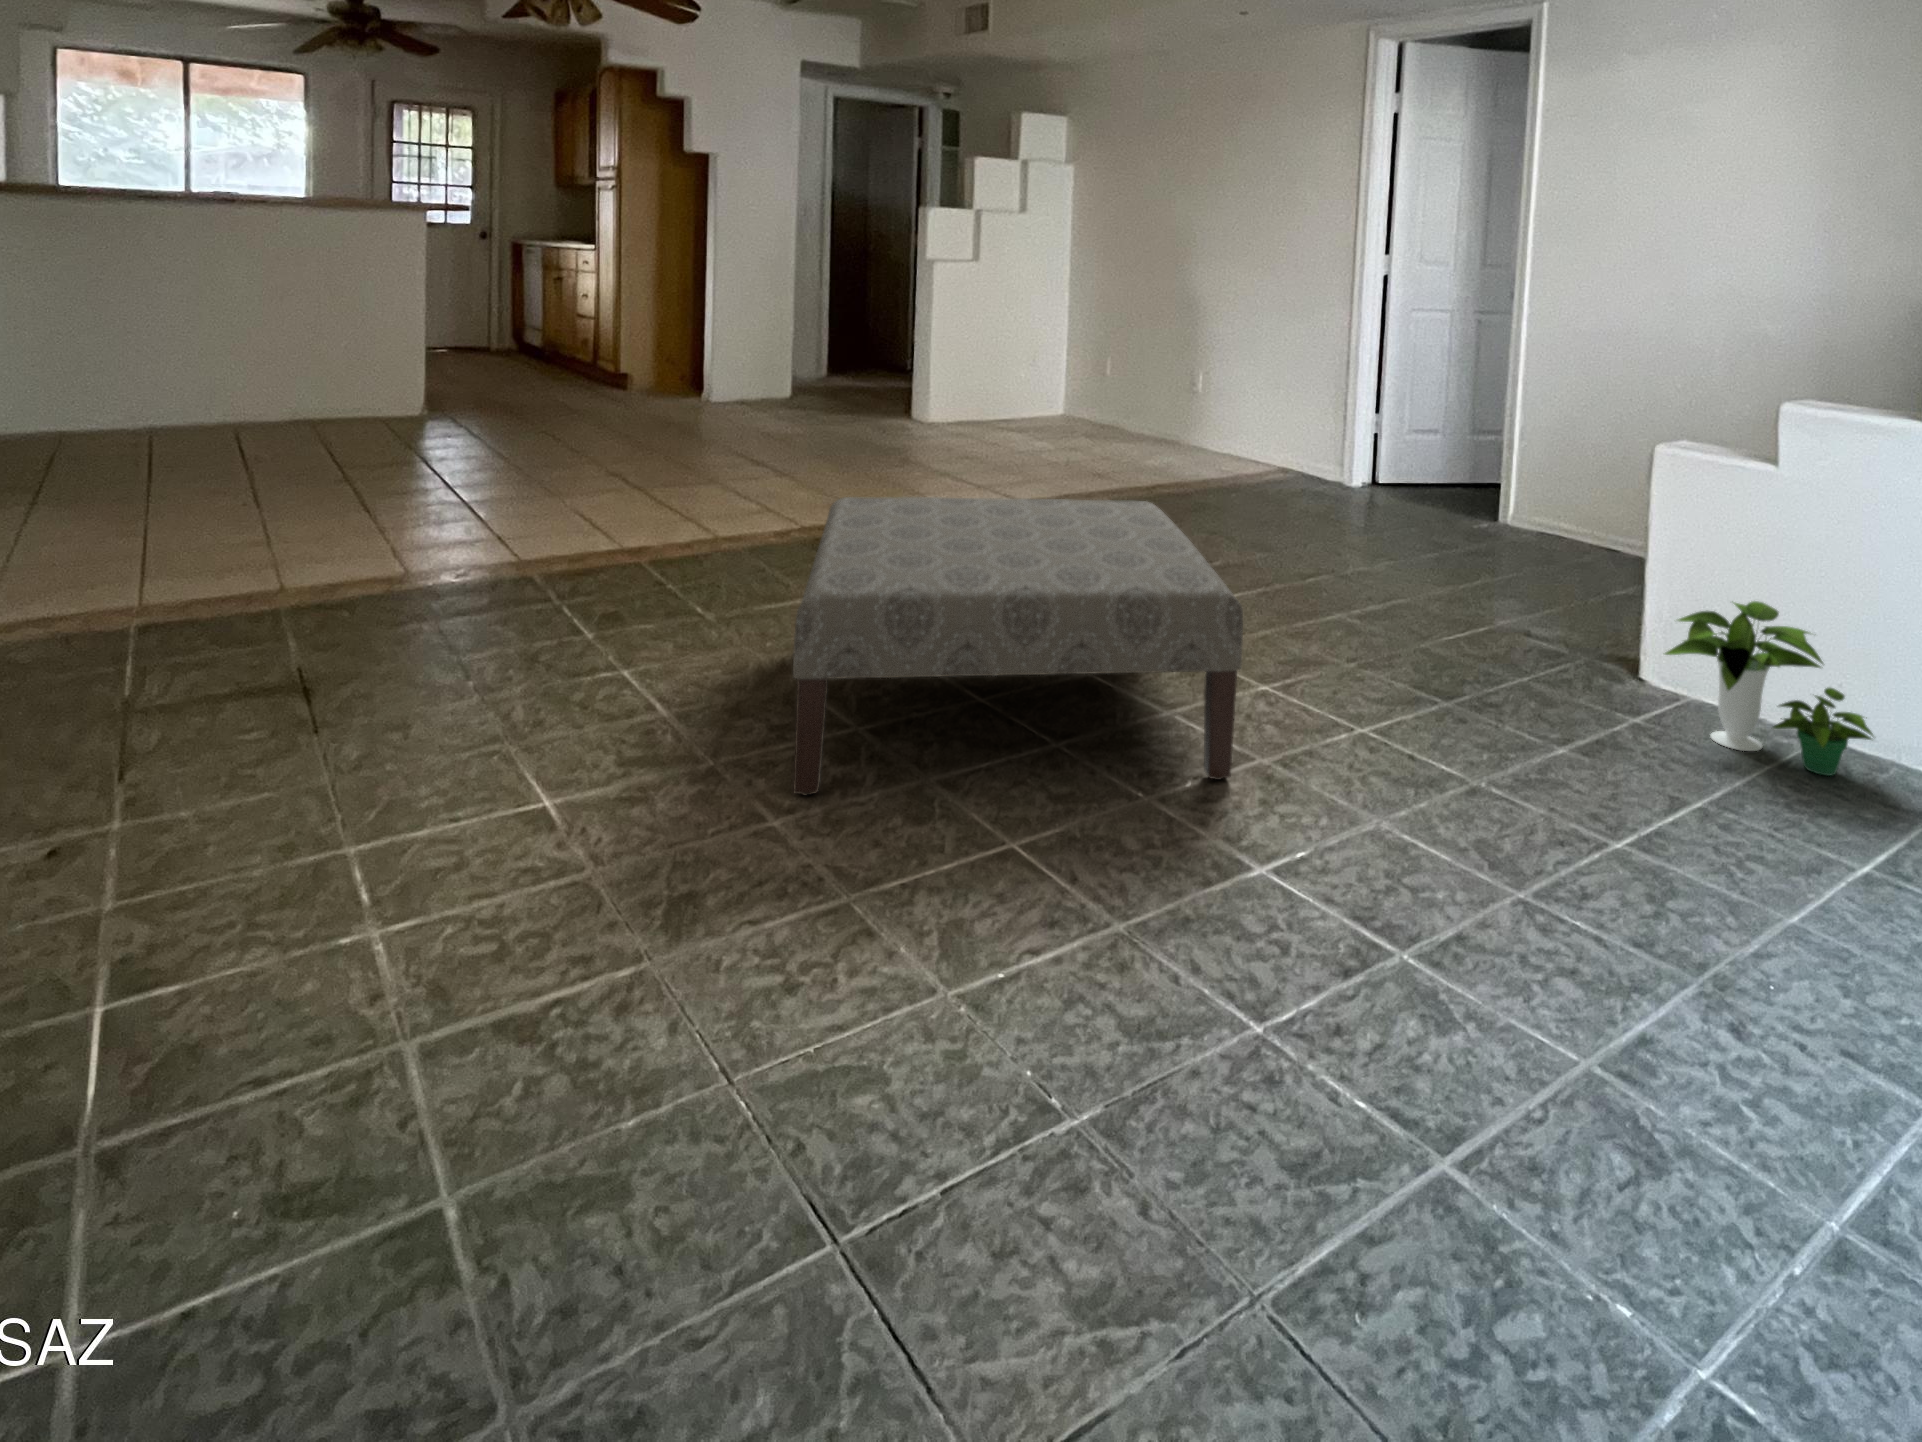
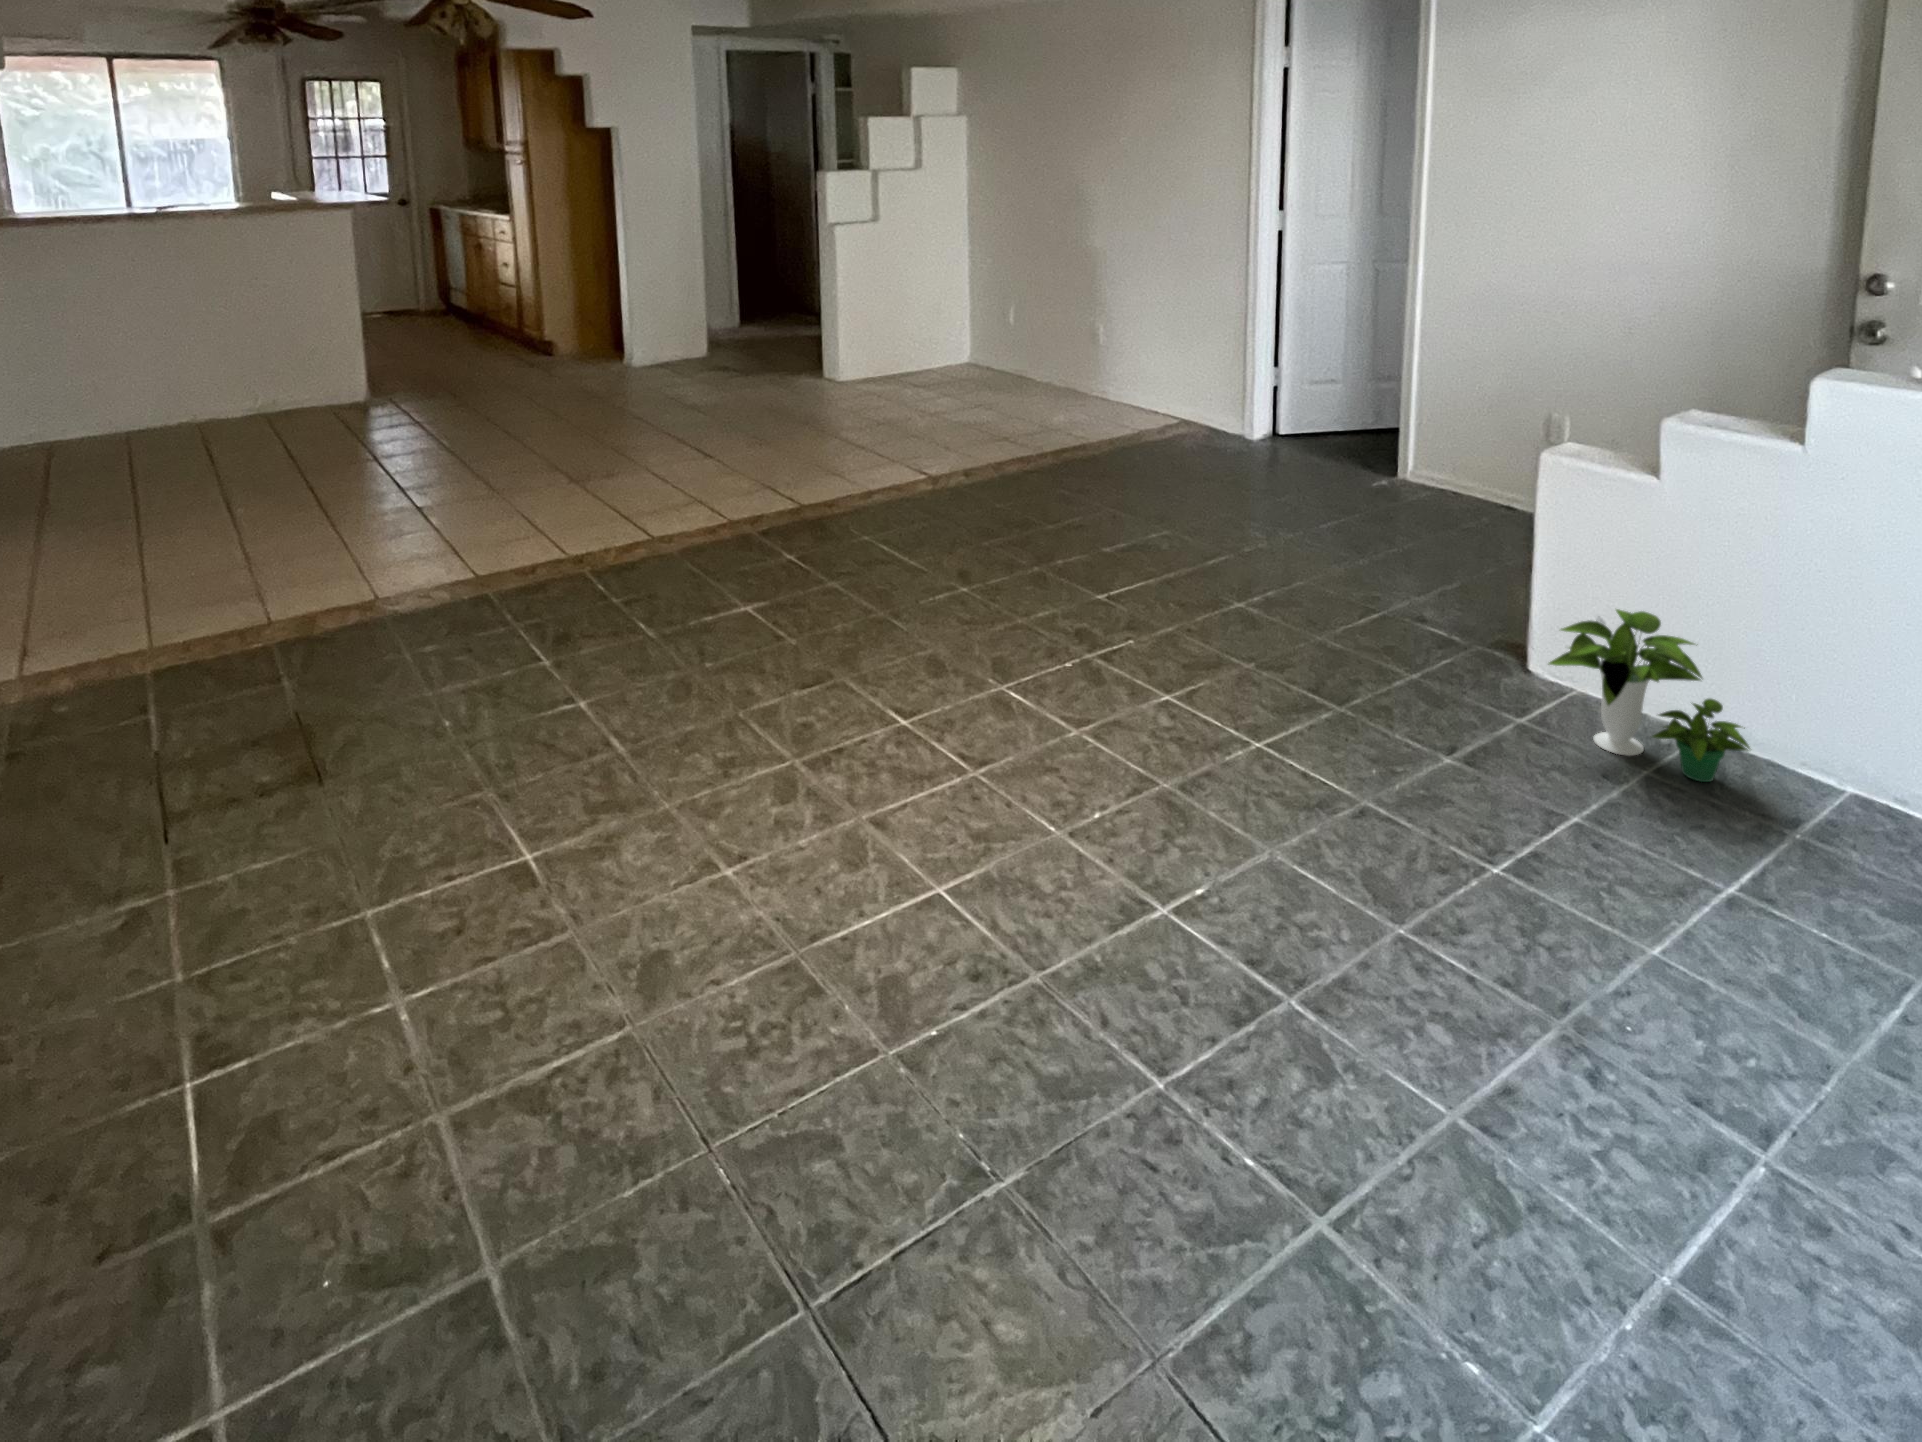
ottoman: present [793,497,1243,796] -> none [732,521,1140,843]

